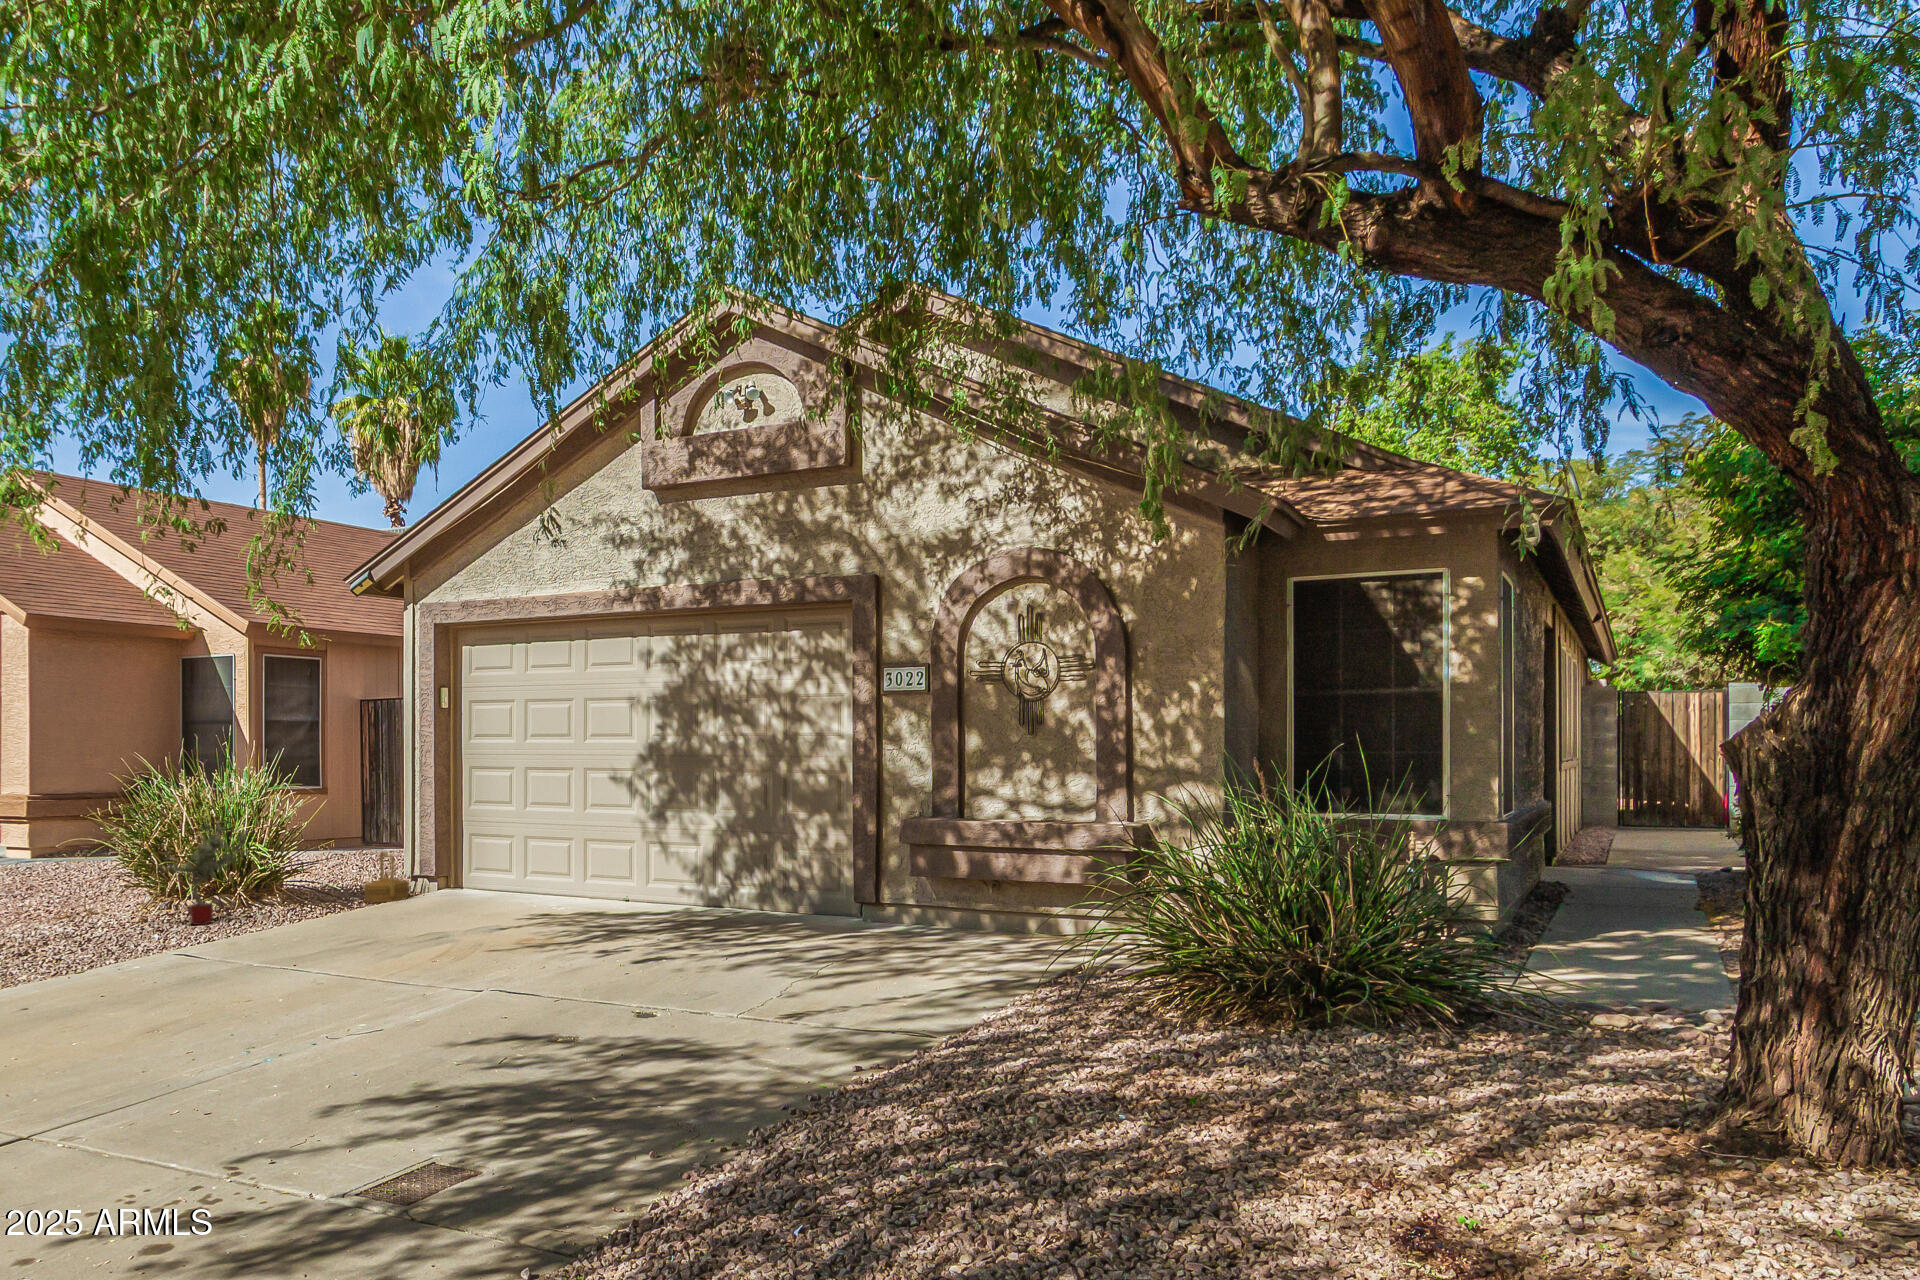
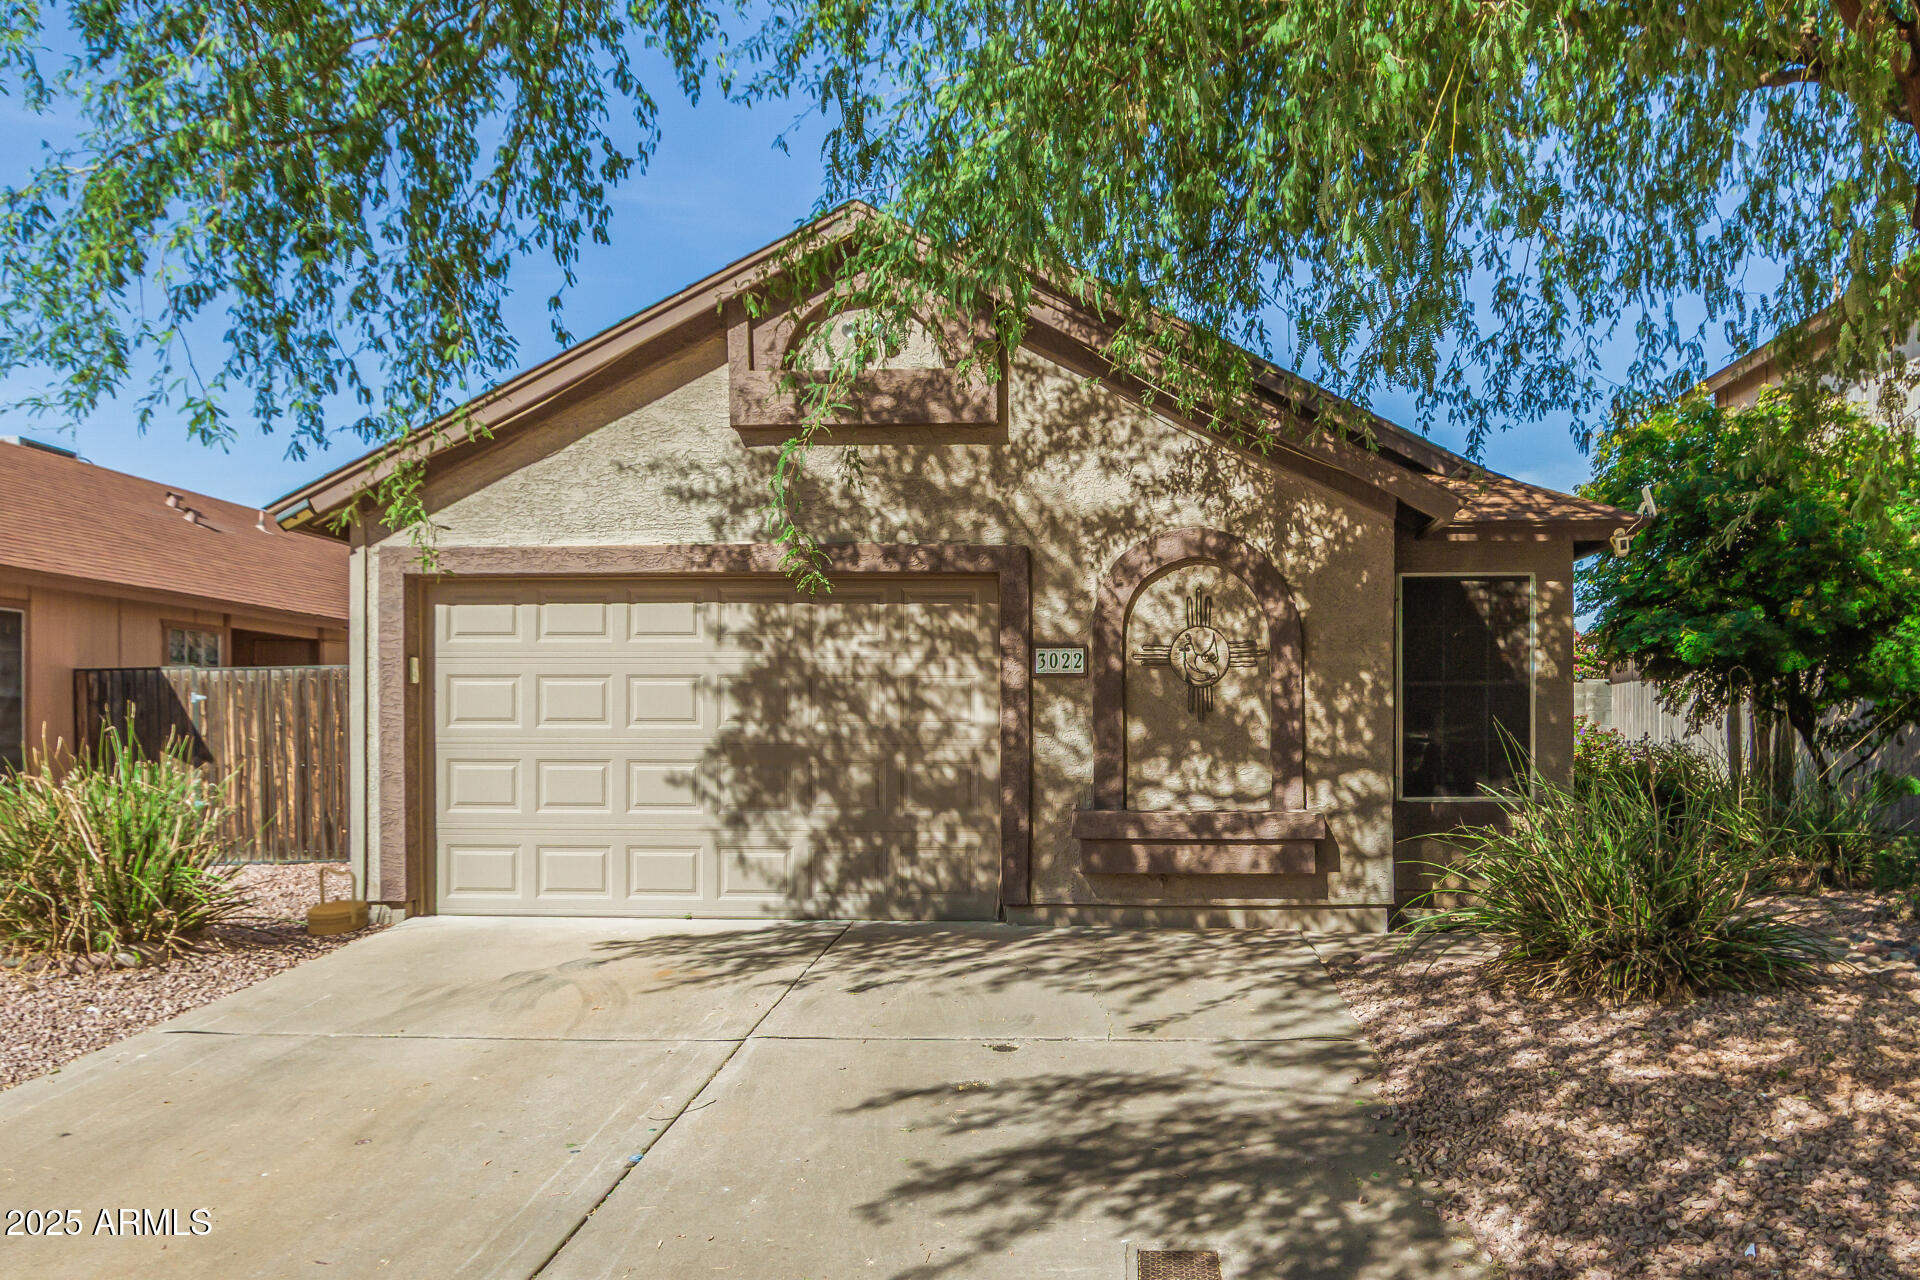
potted tree: present [156,820,247,925] -> none [21,853,181,1009]

